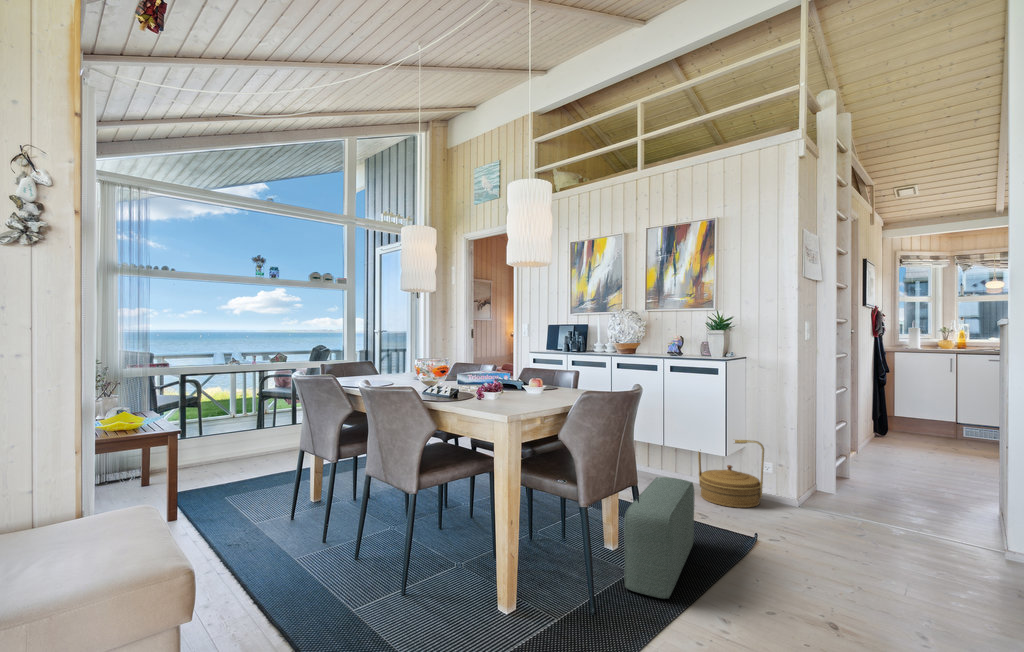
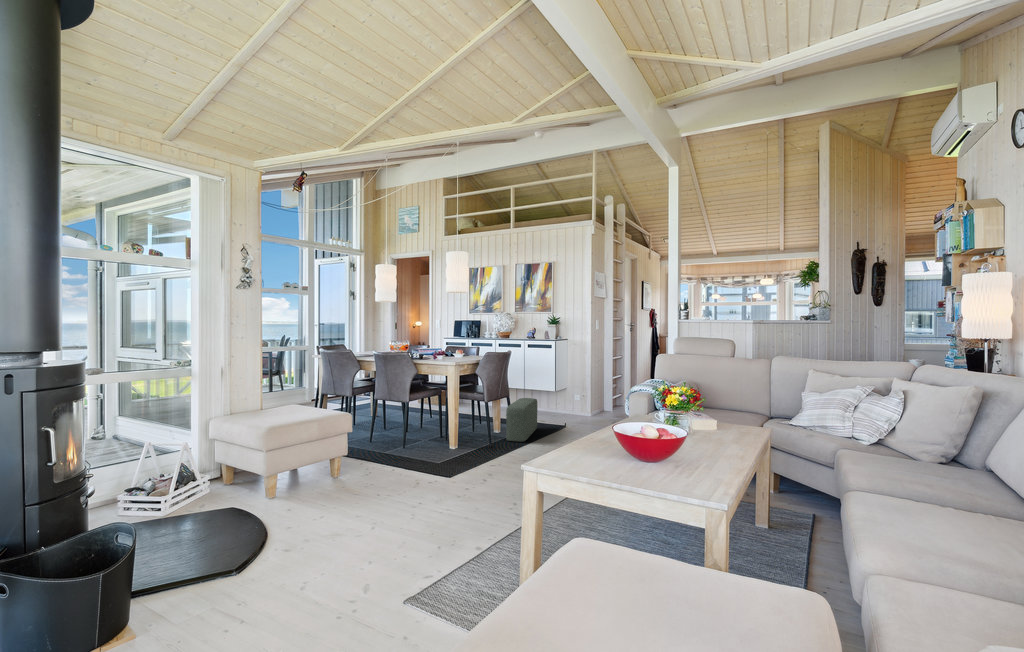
woven basket: present [698,440,764,508] -> none [542,382,575,417]

